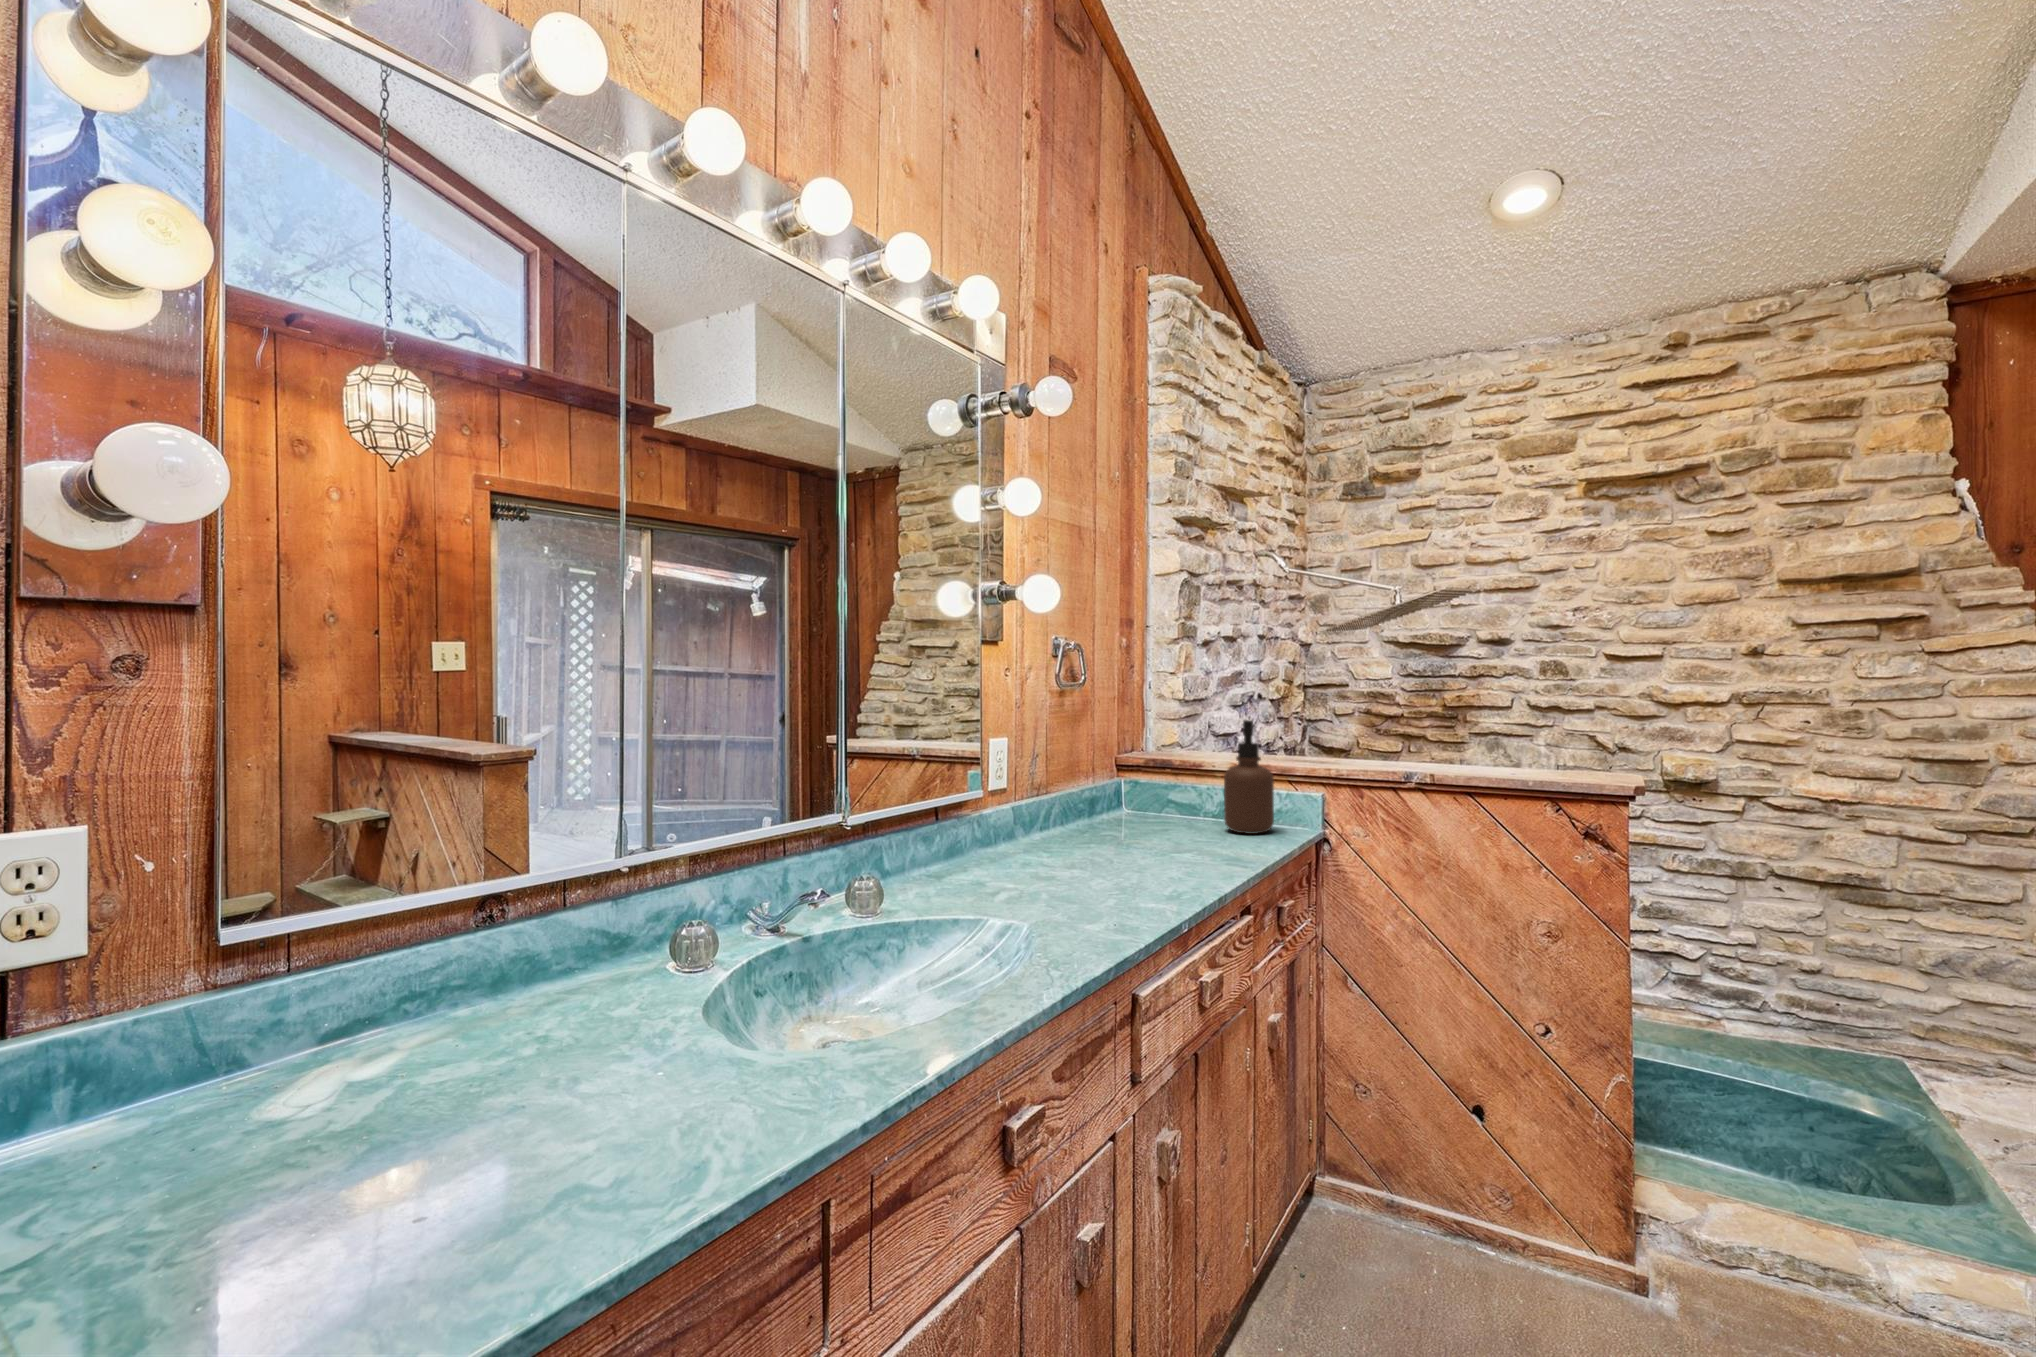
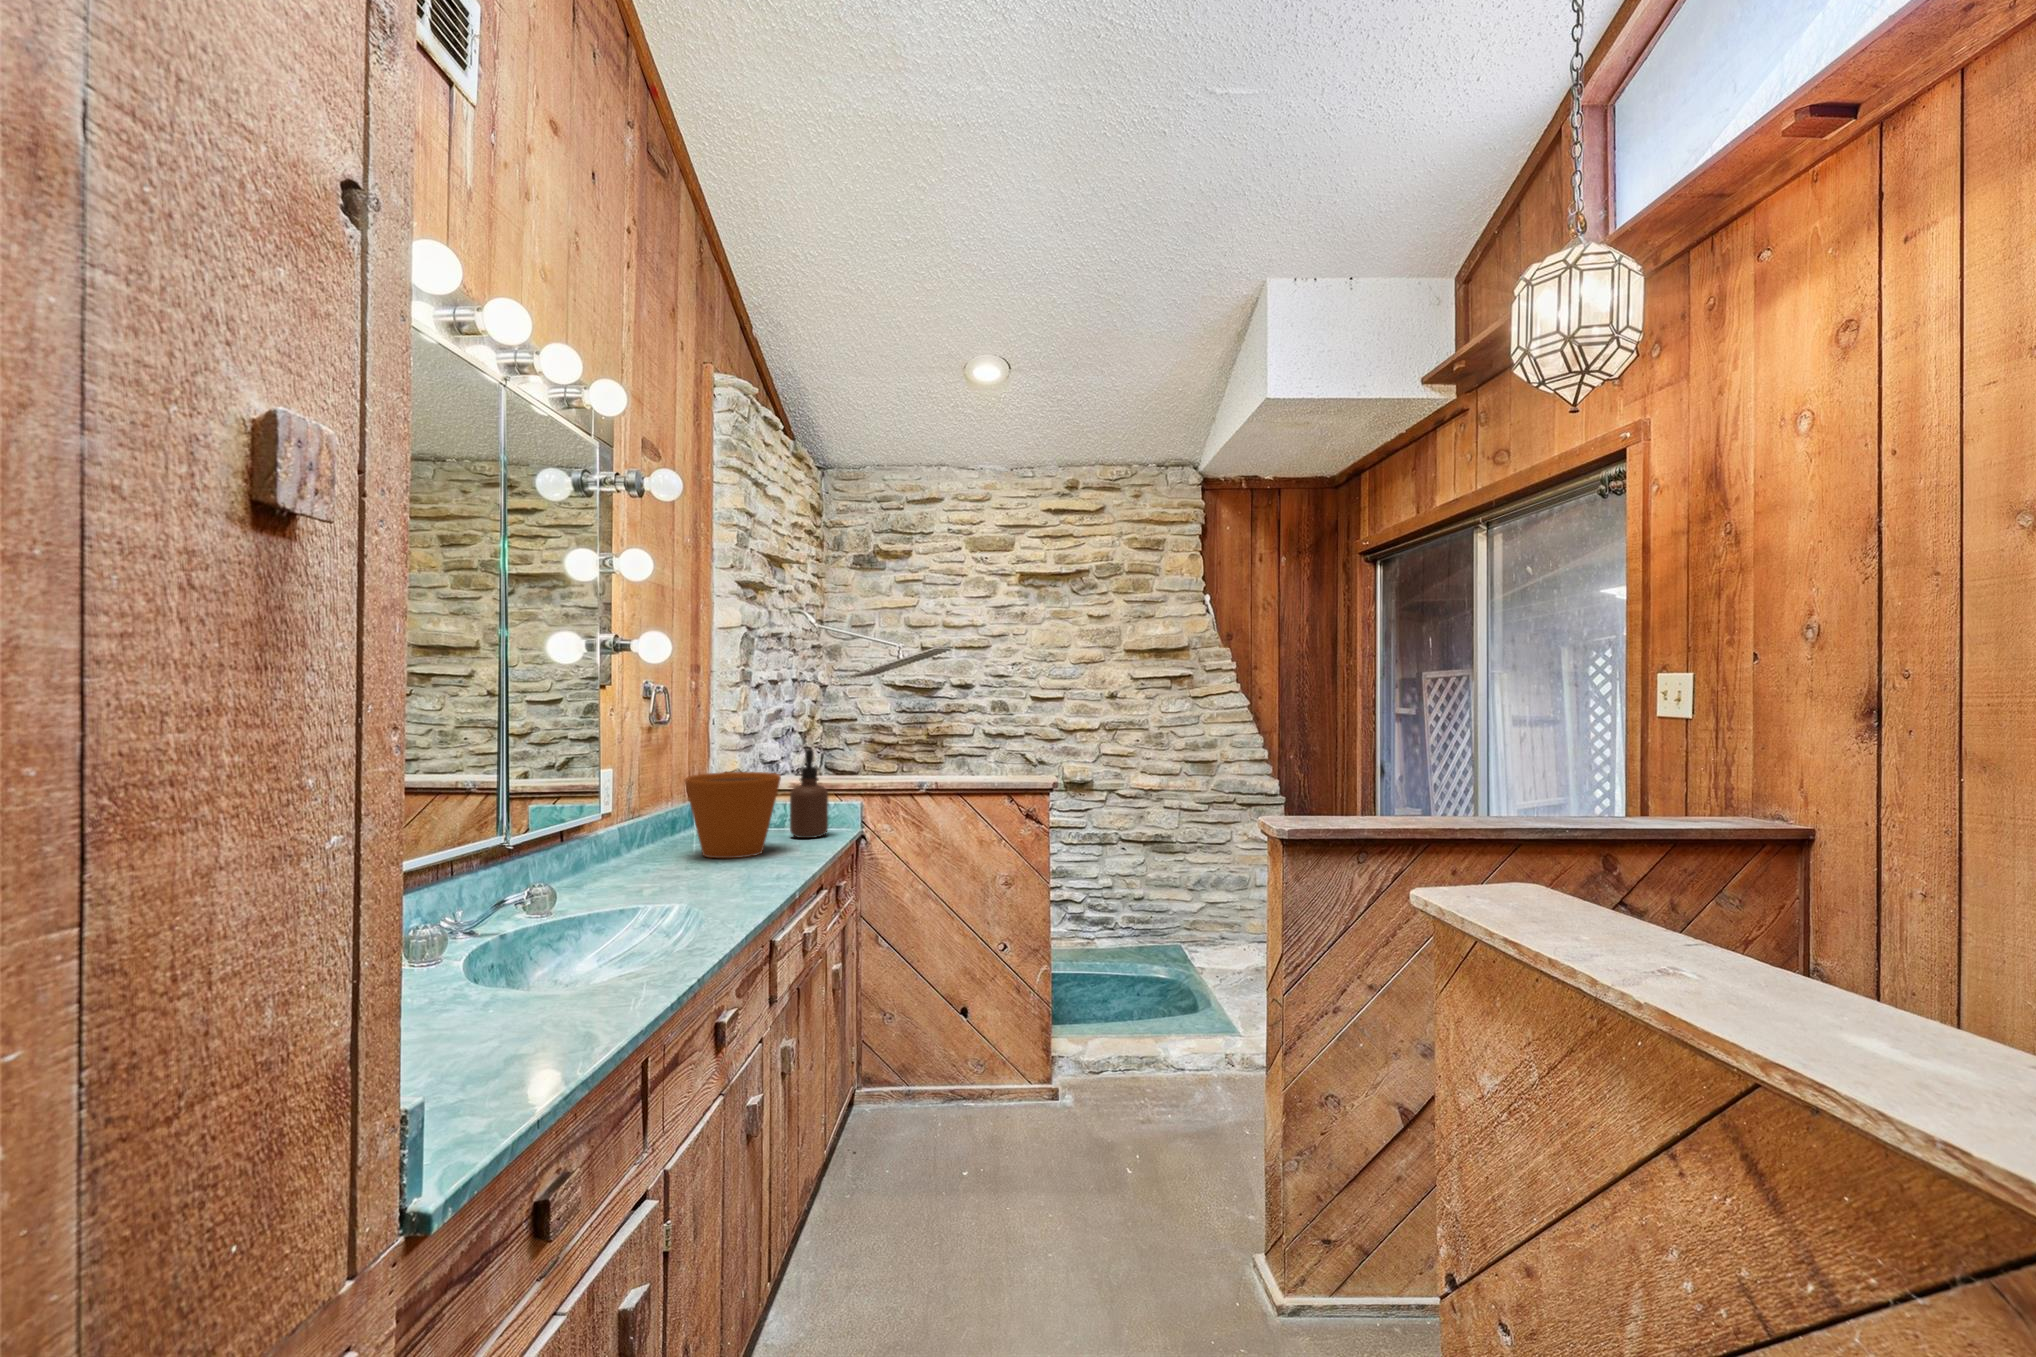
flower pot: none [1088,745,1202,852] -> present [685,772,781,858]

